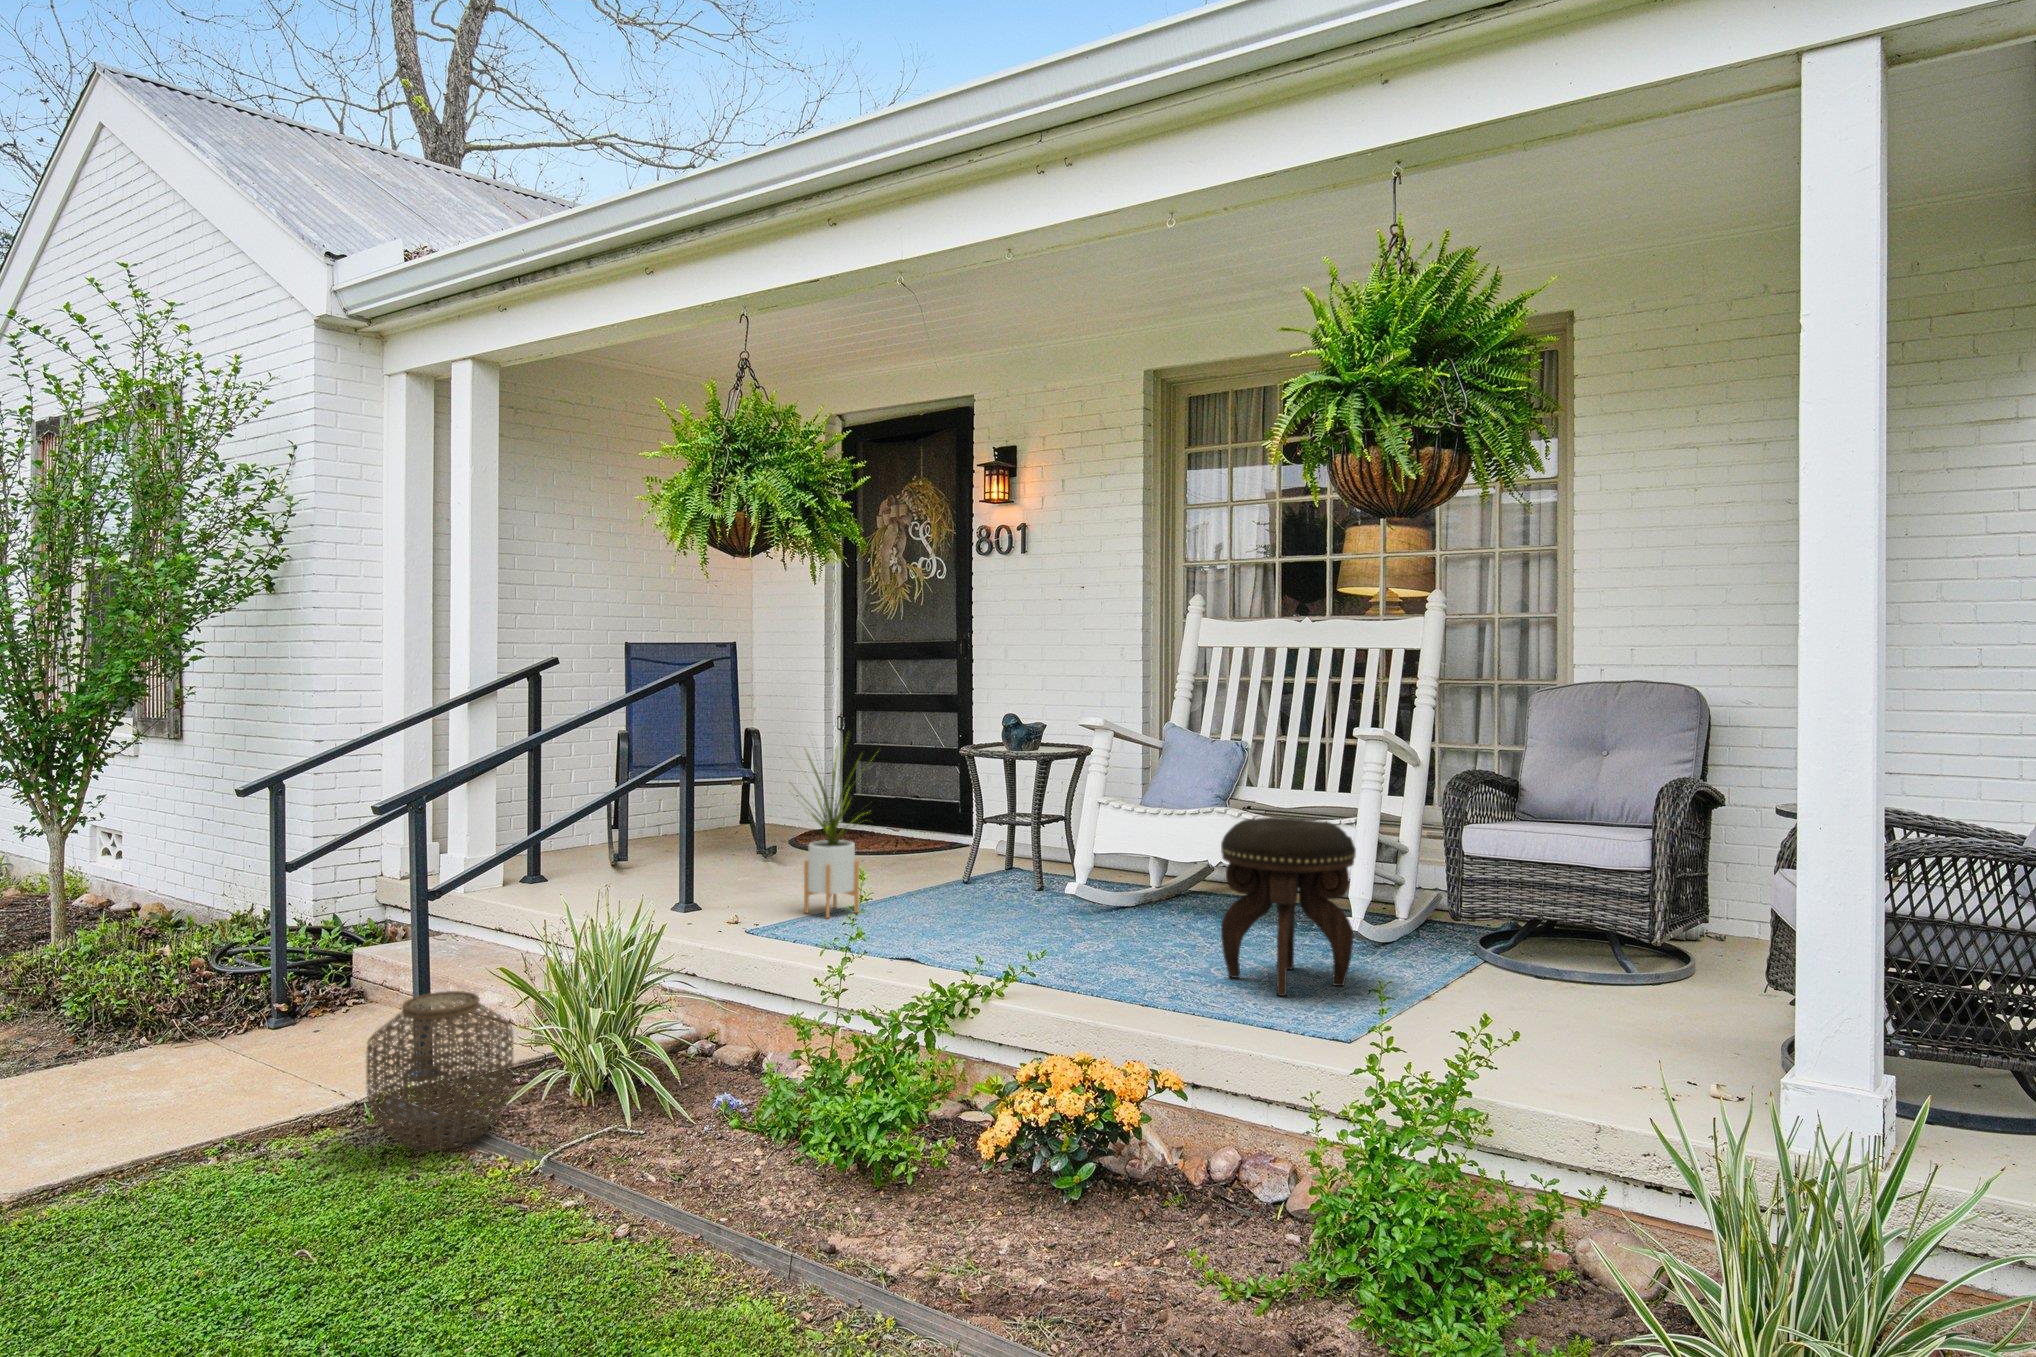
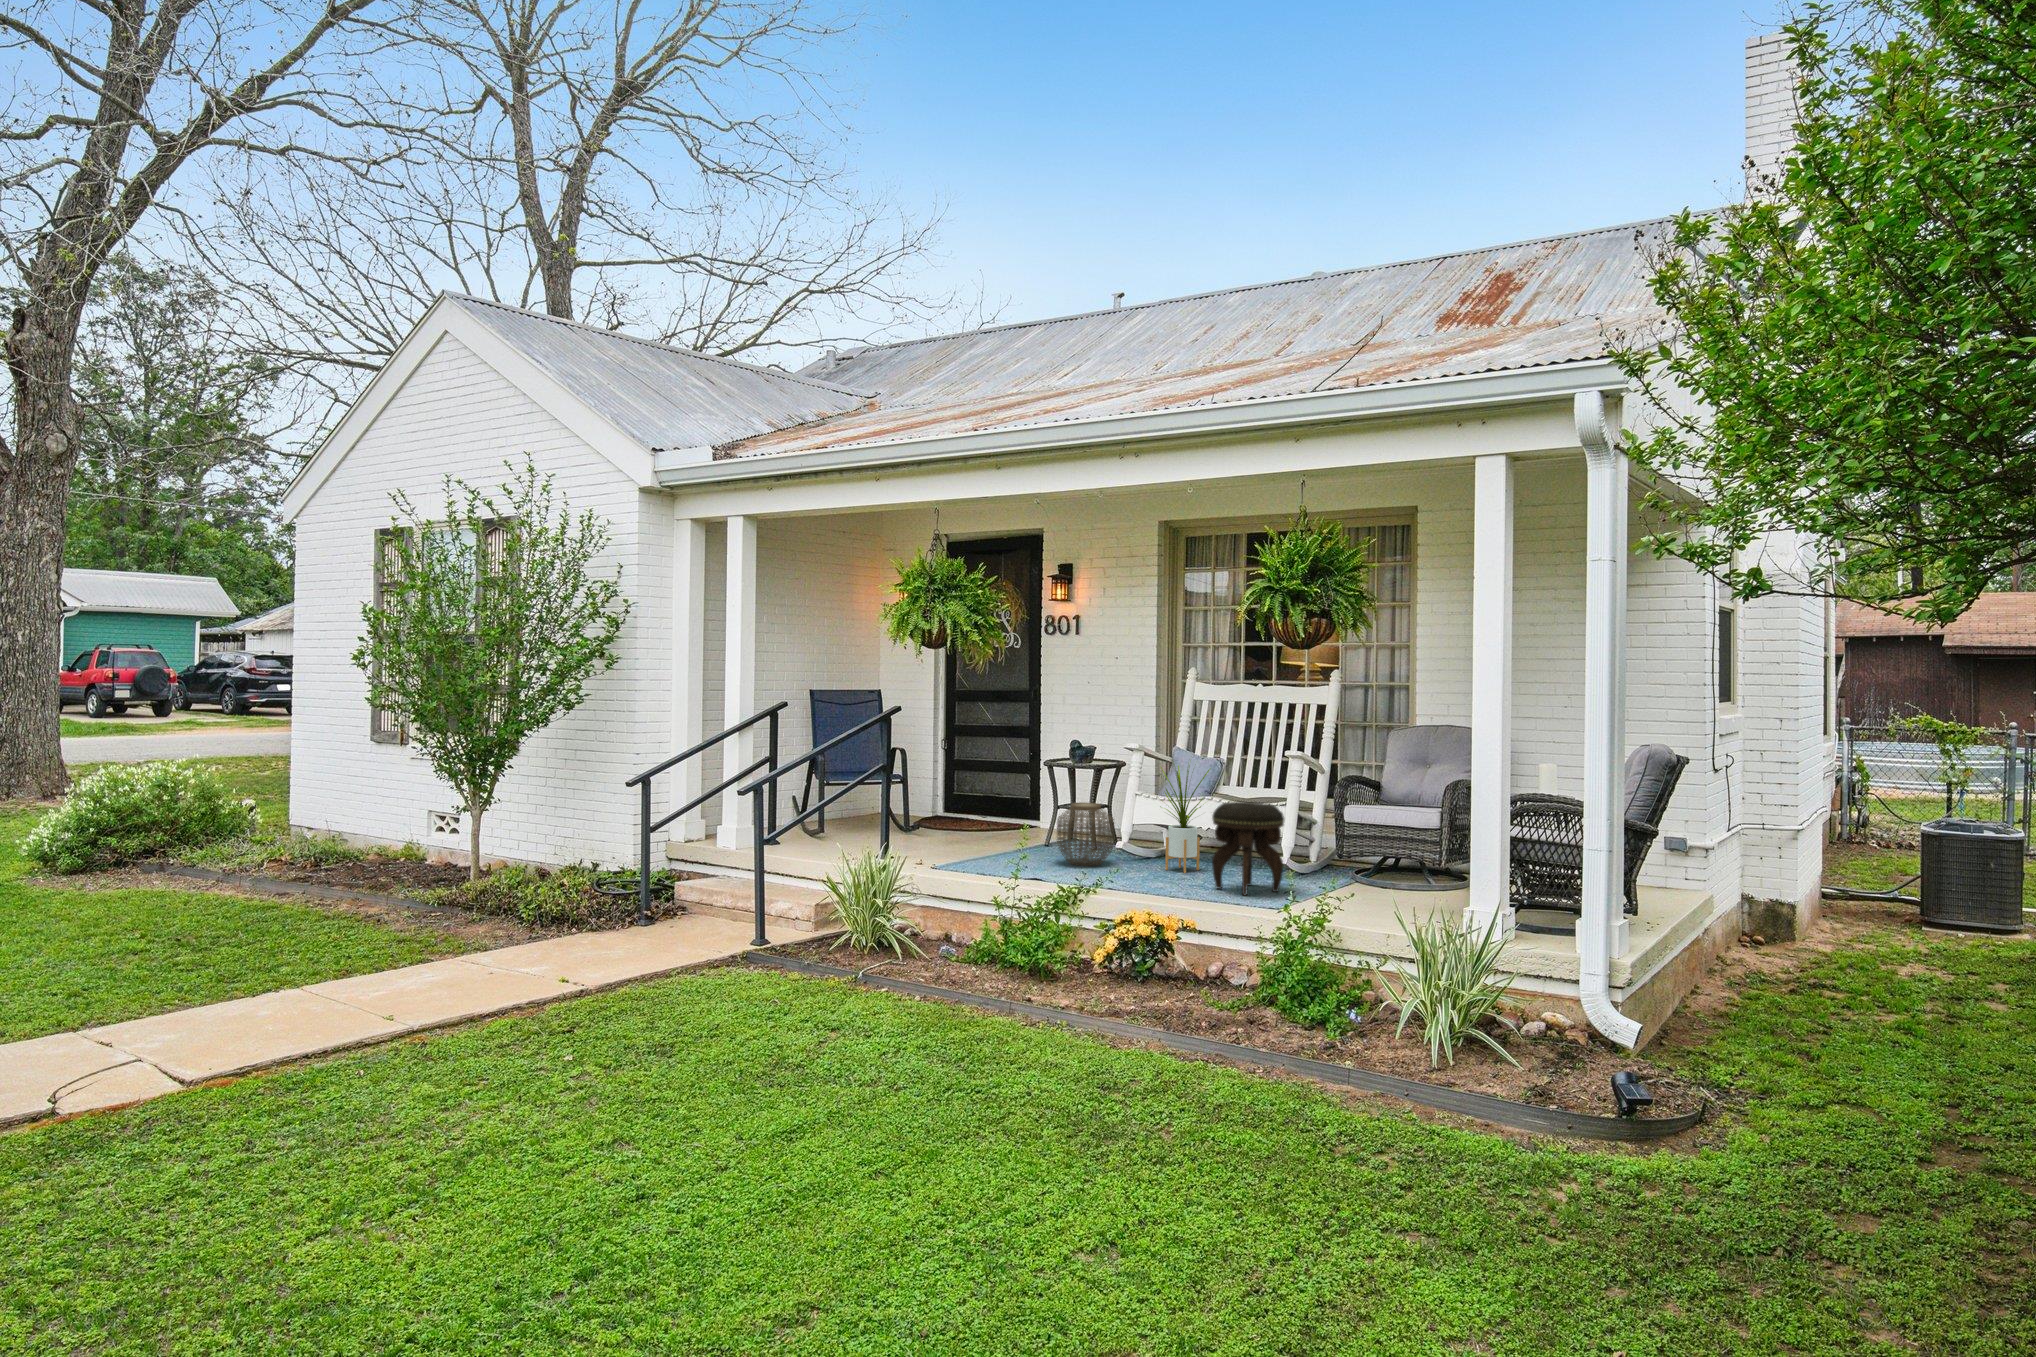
house plant: present [804,749,861,918] -> present [1160,765,1210,873]
woven basket: present [366,991,513,1151] -> present [1057,802,1114,866]

